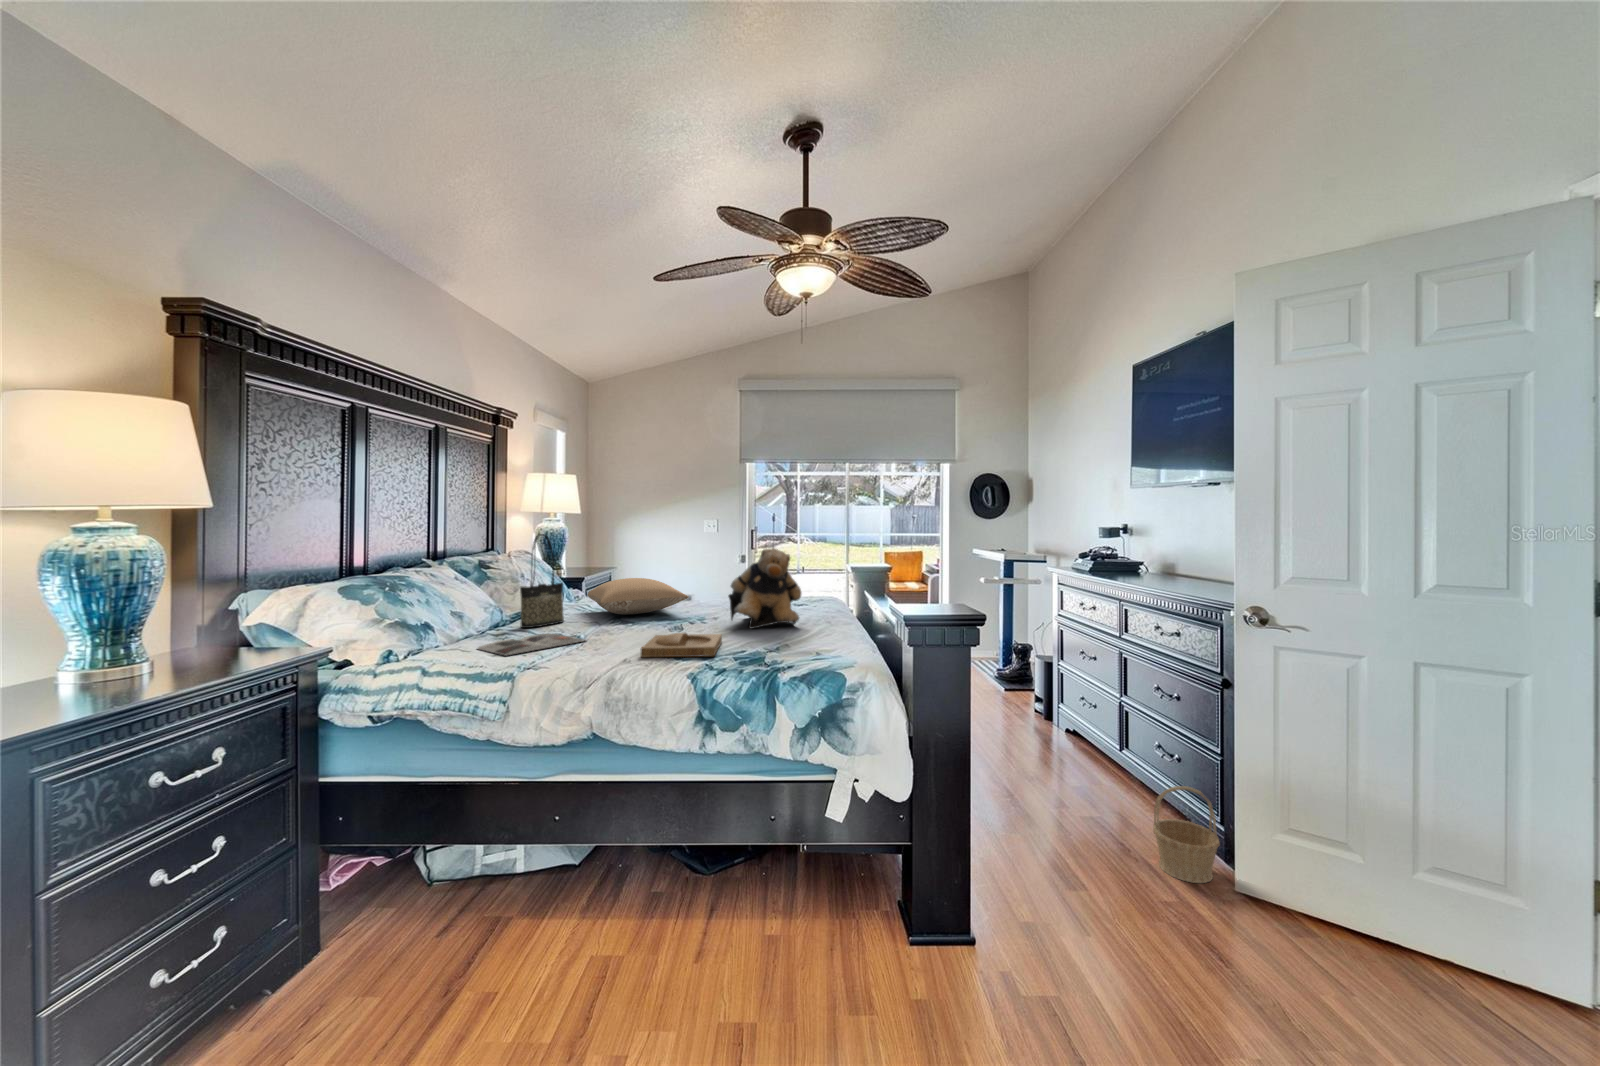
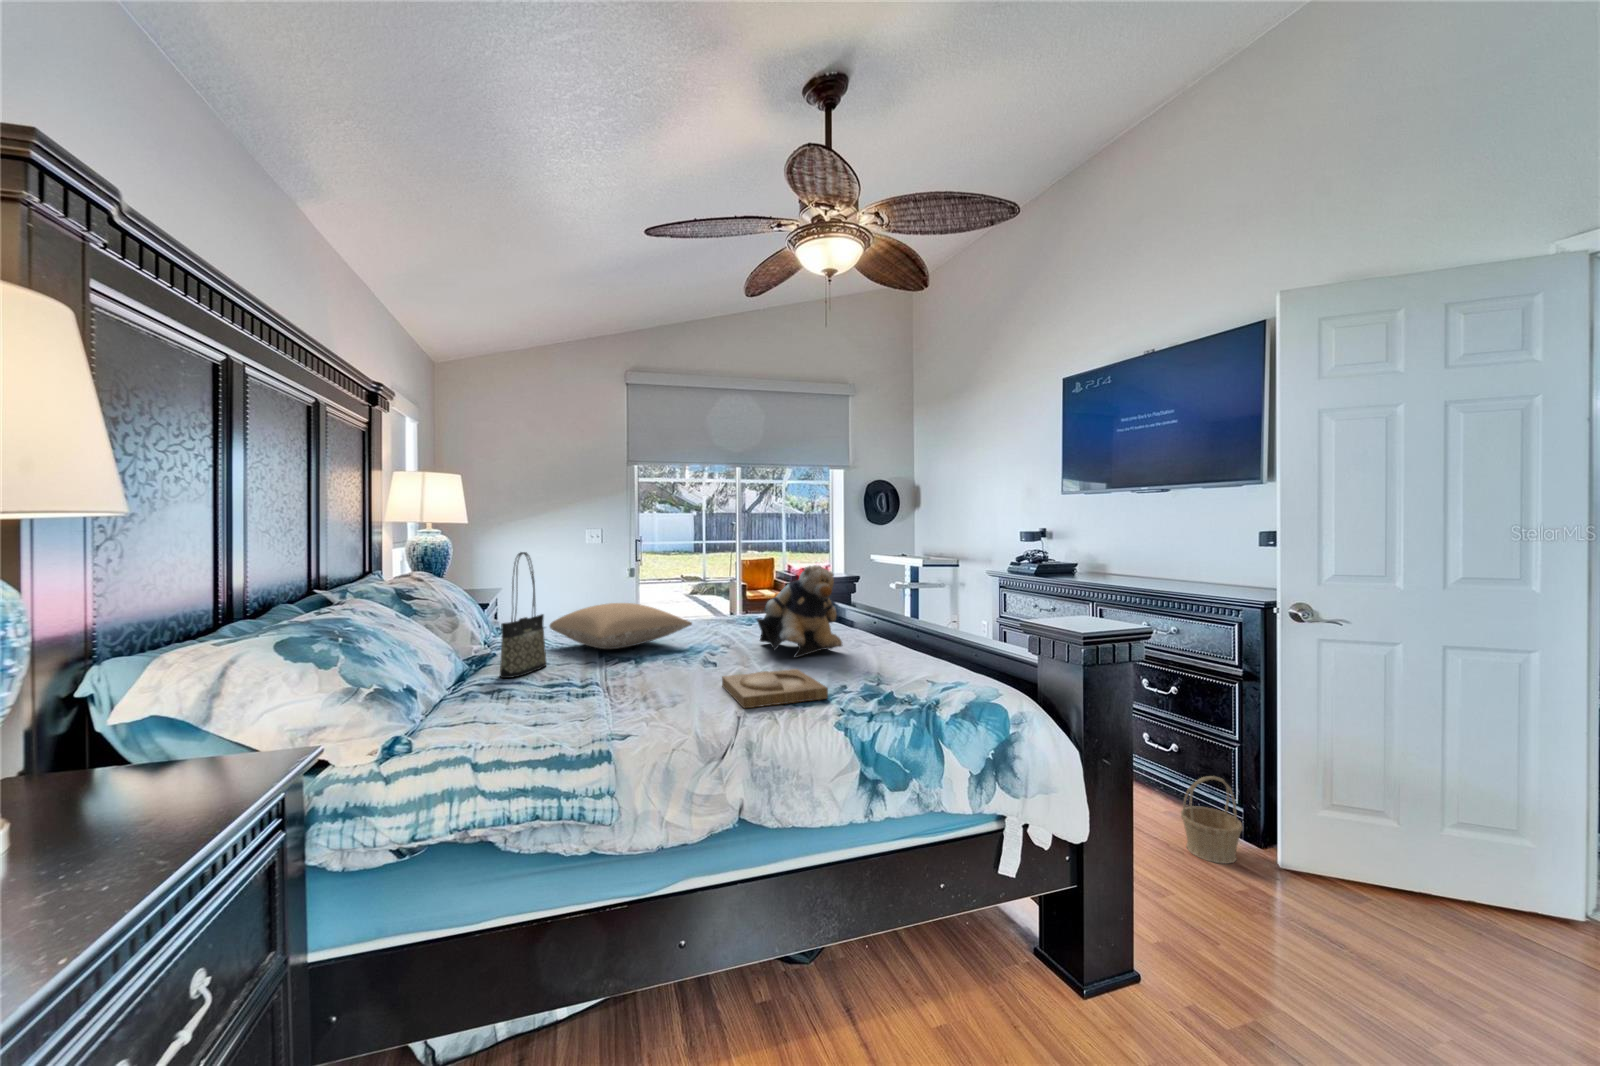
magazine: present [478,634,586,655] -> none [493,684,631,724]

